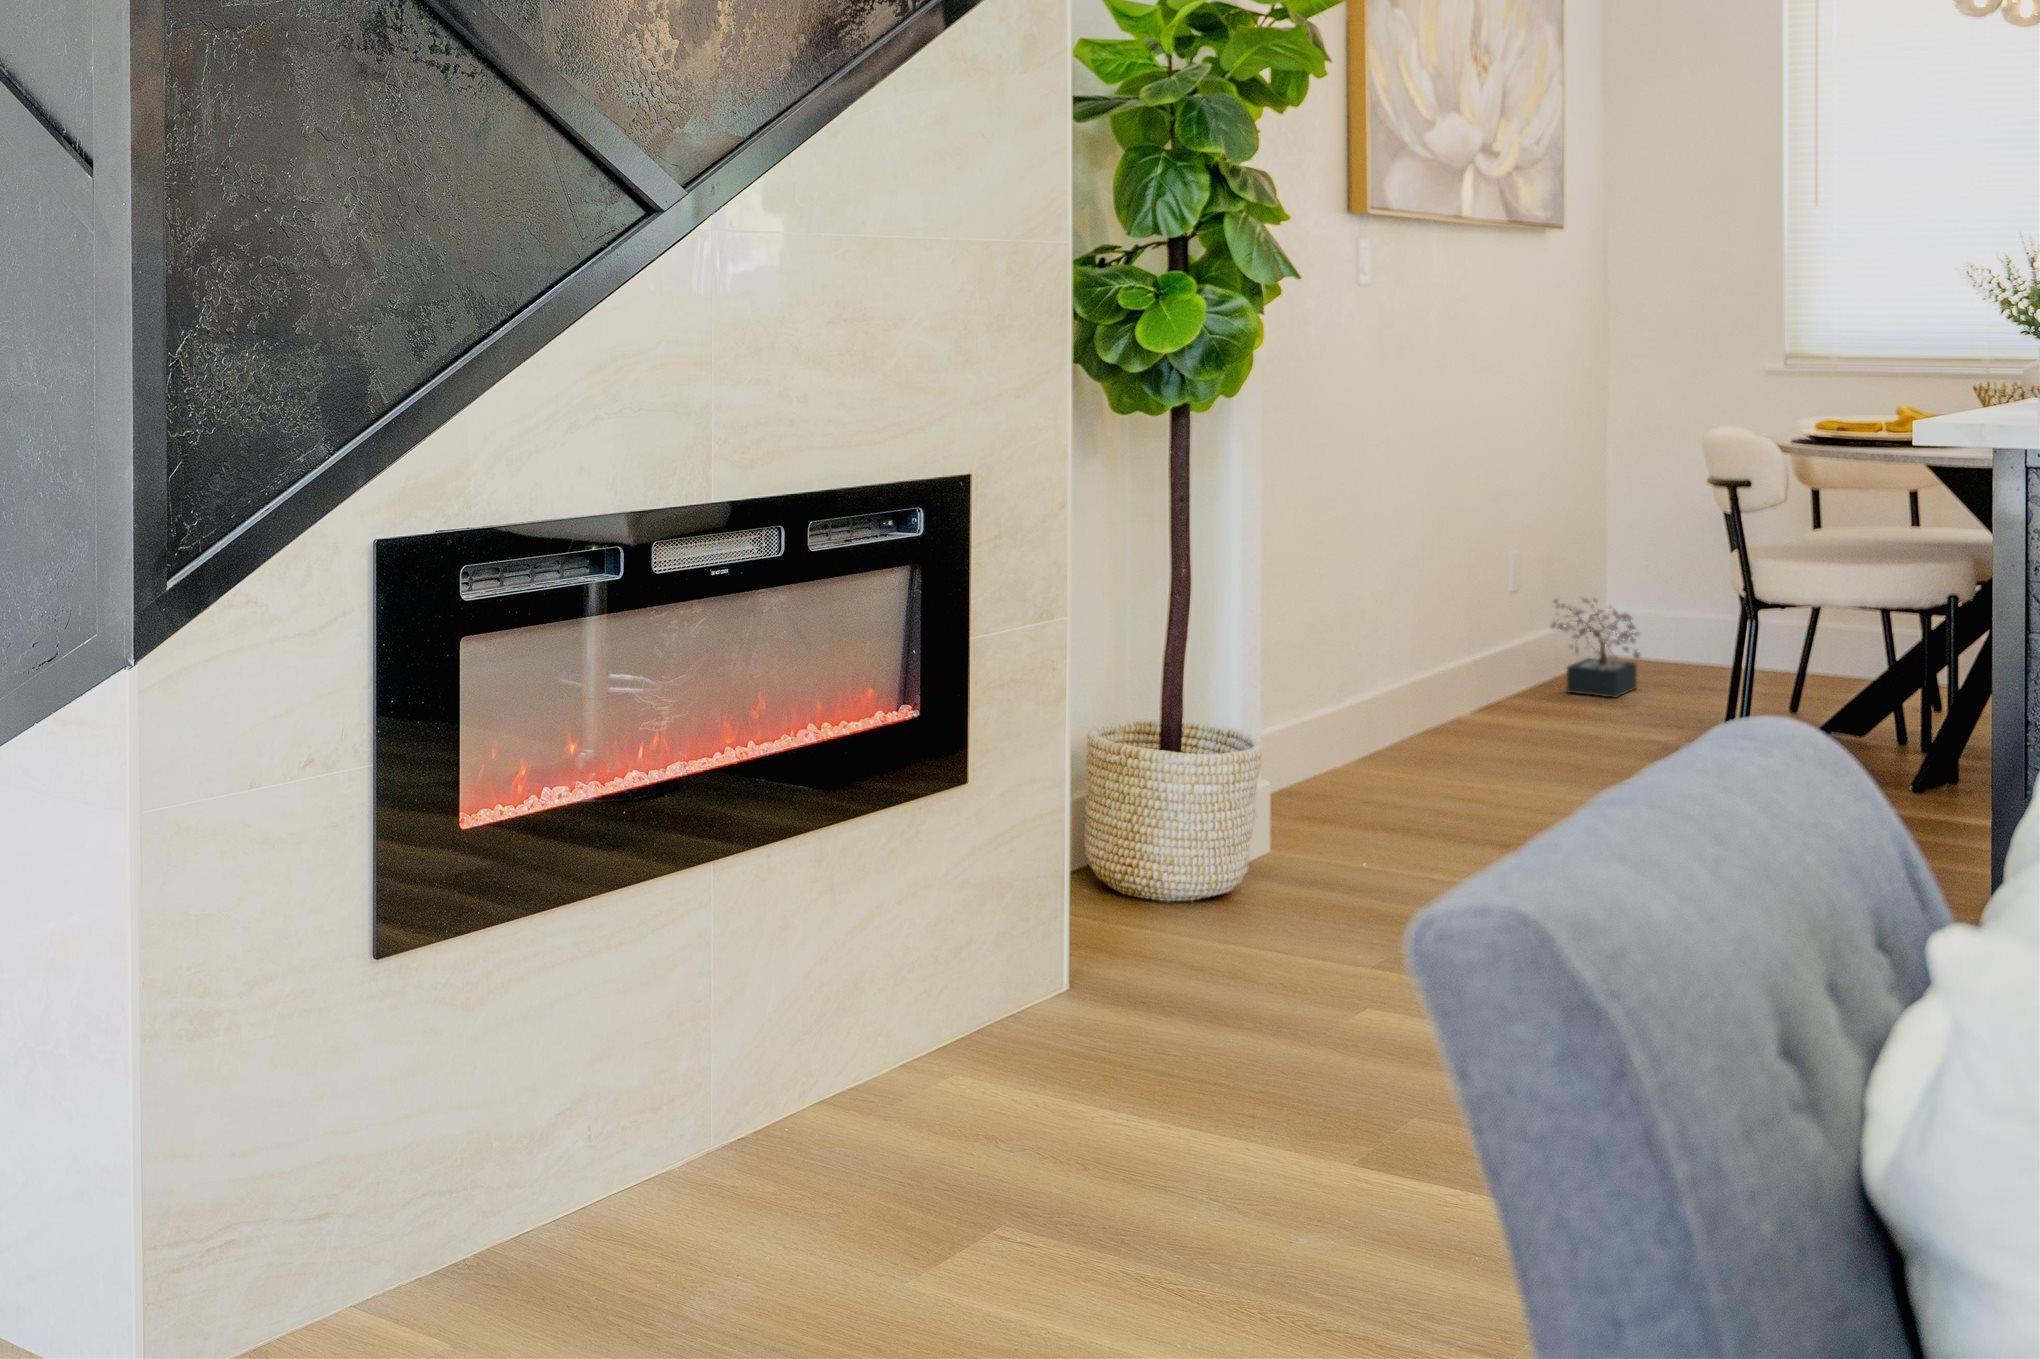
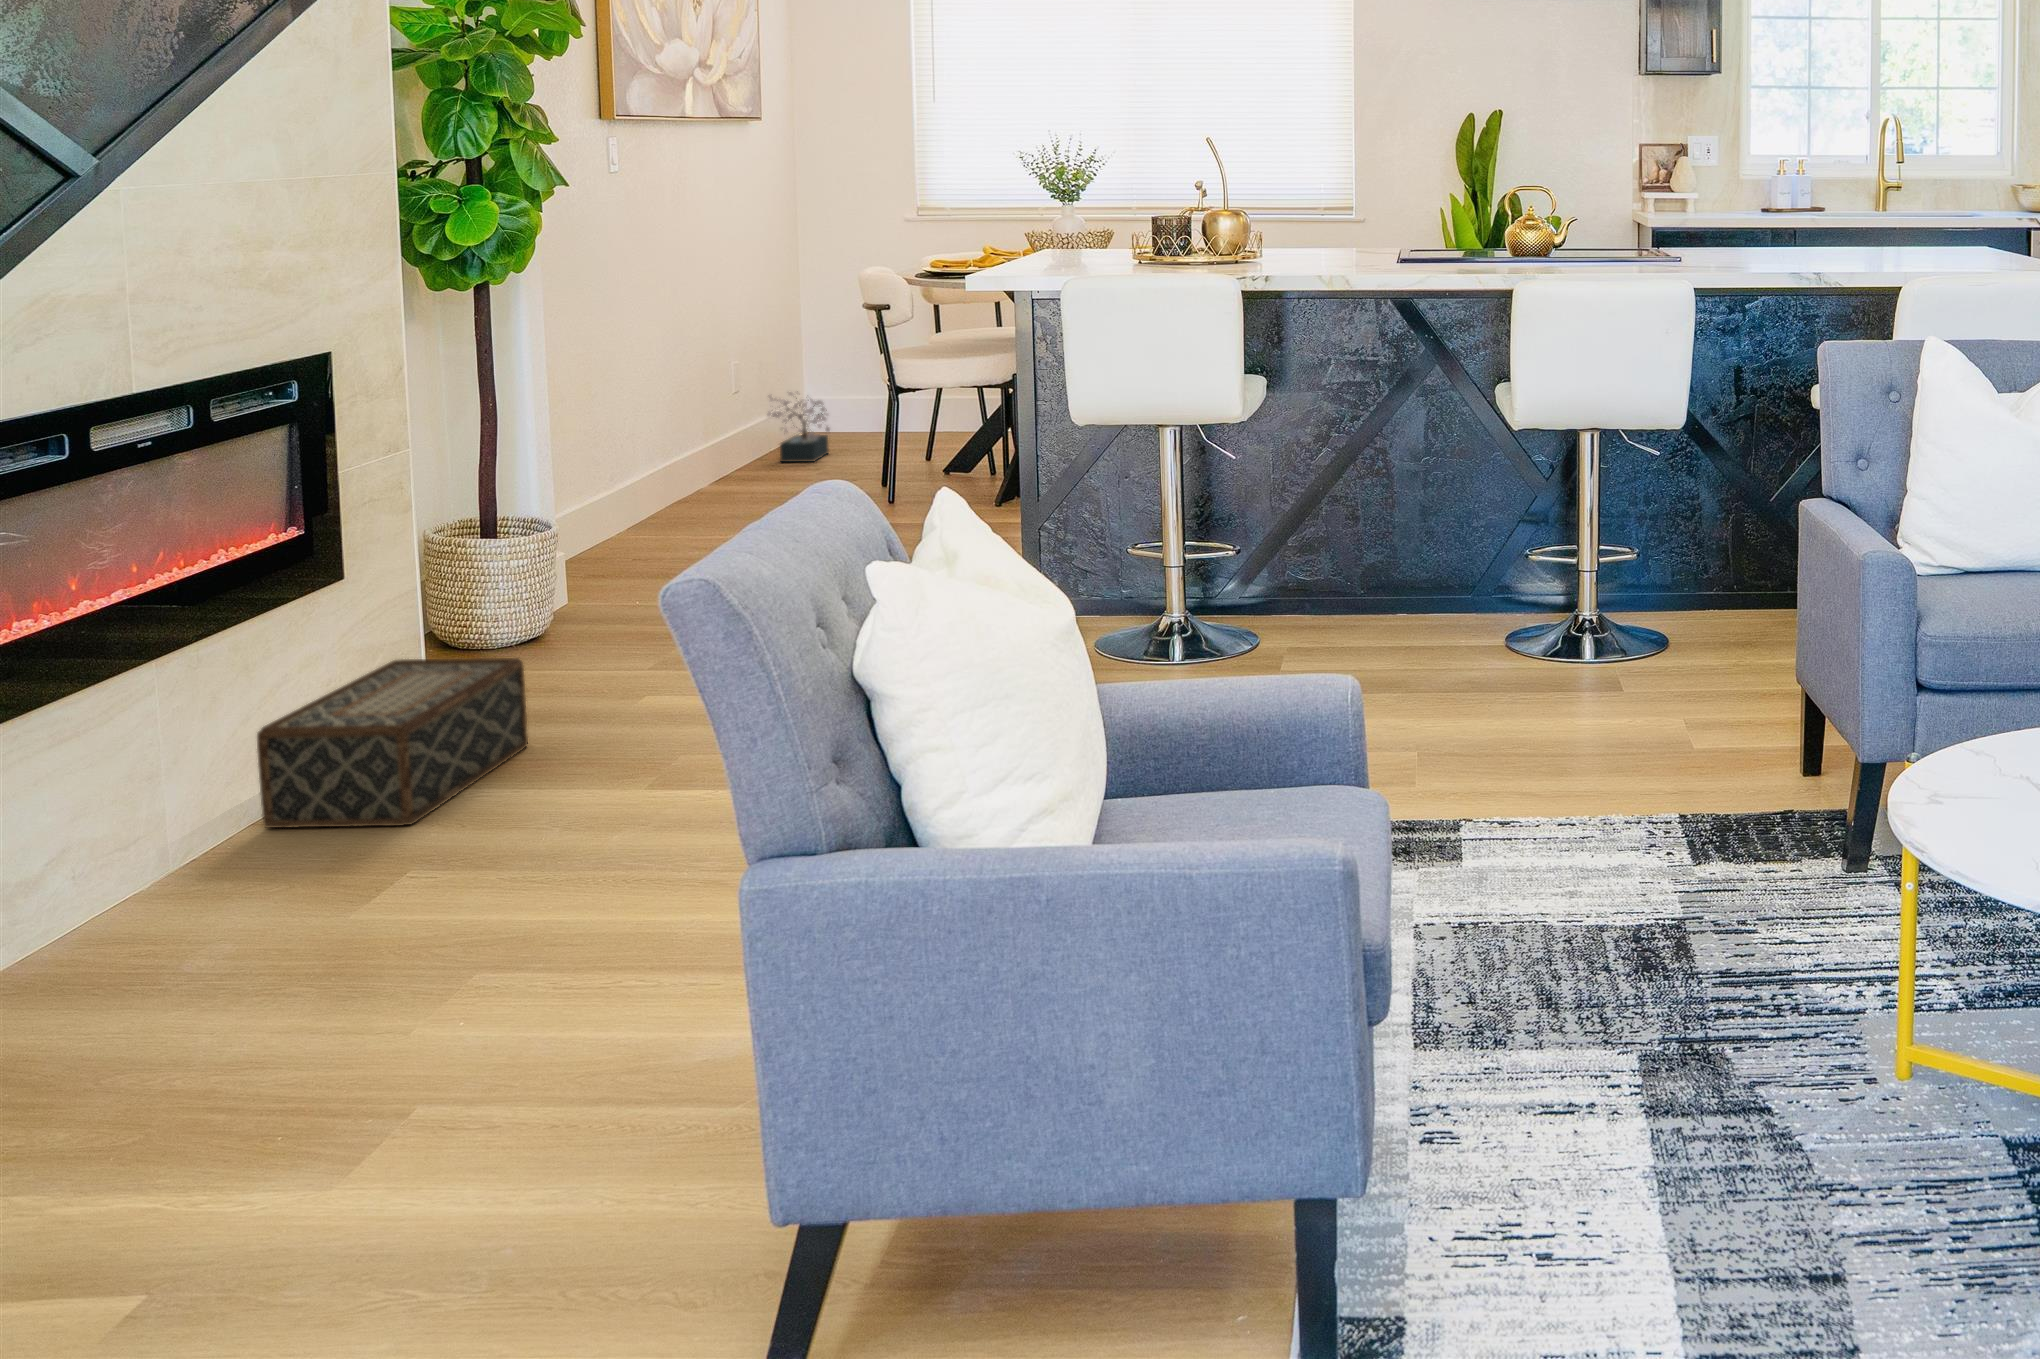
woven basket: none [836,908,1190,1175] -> present [257,658,528,828]

